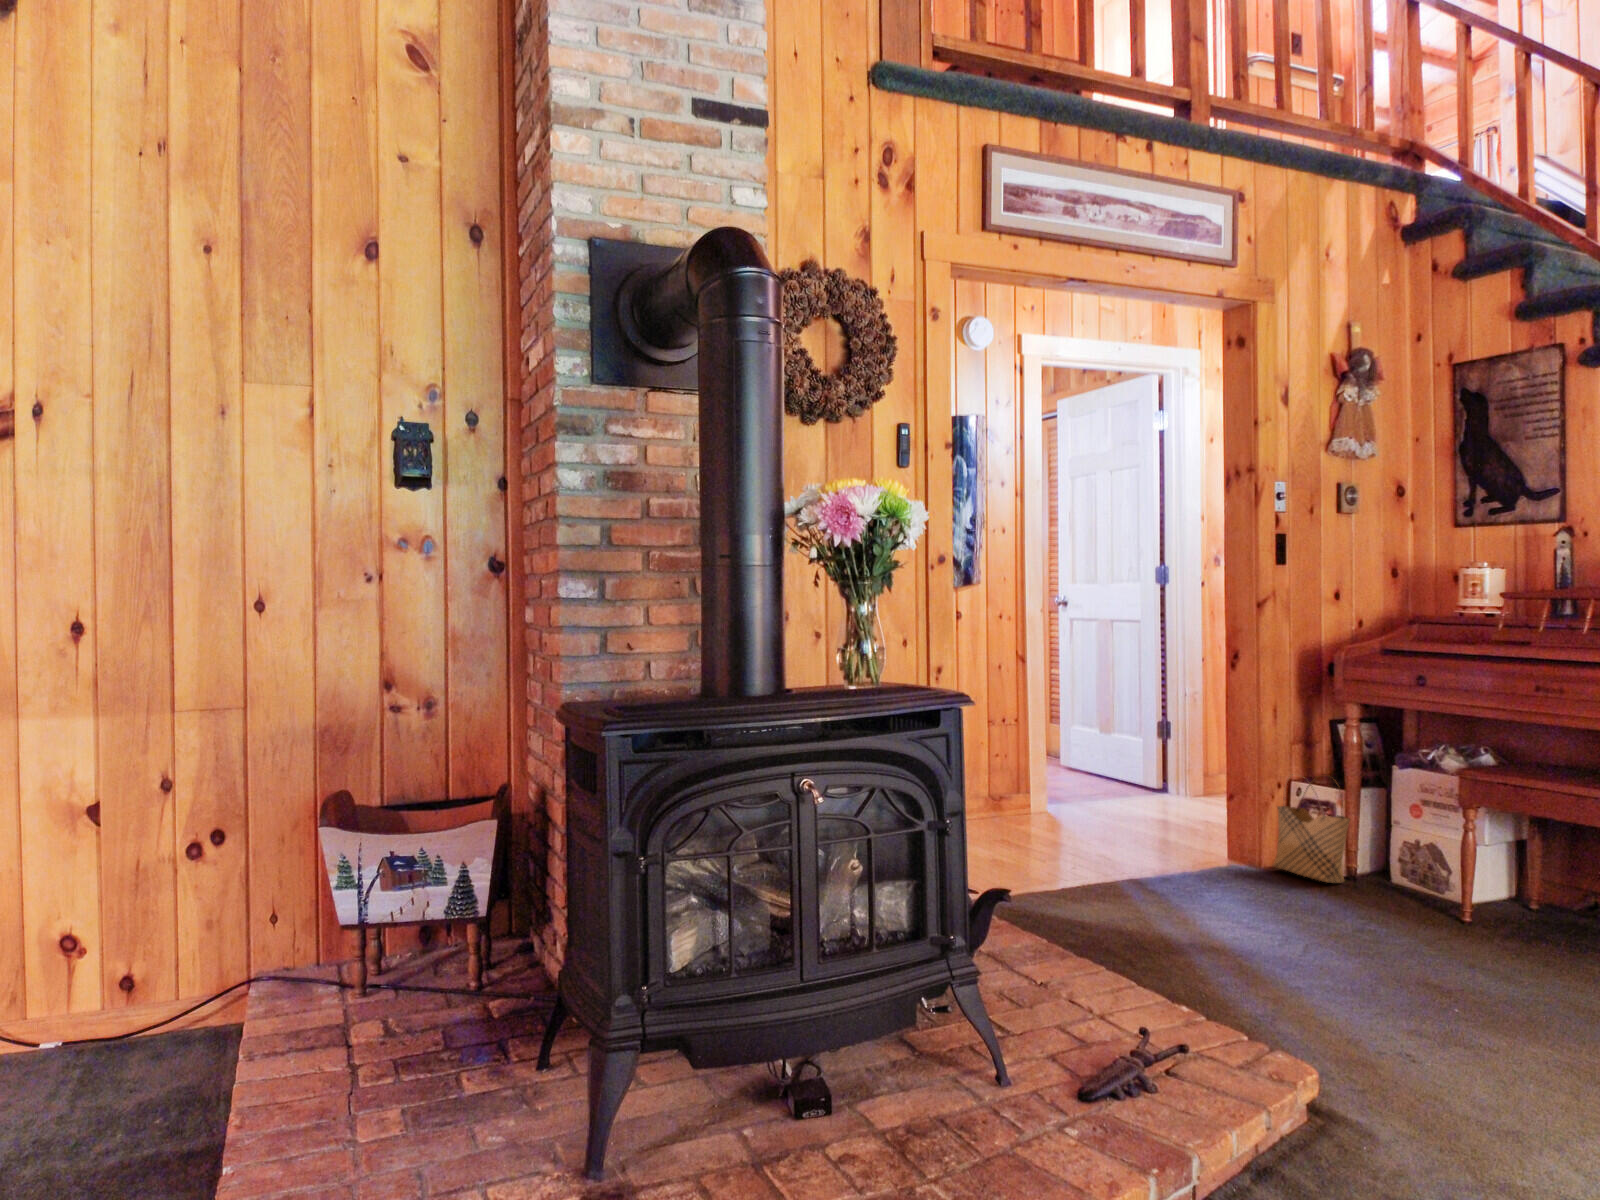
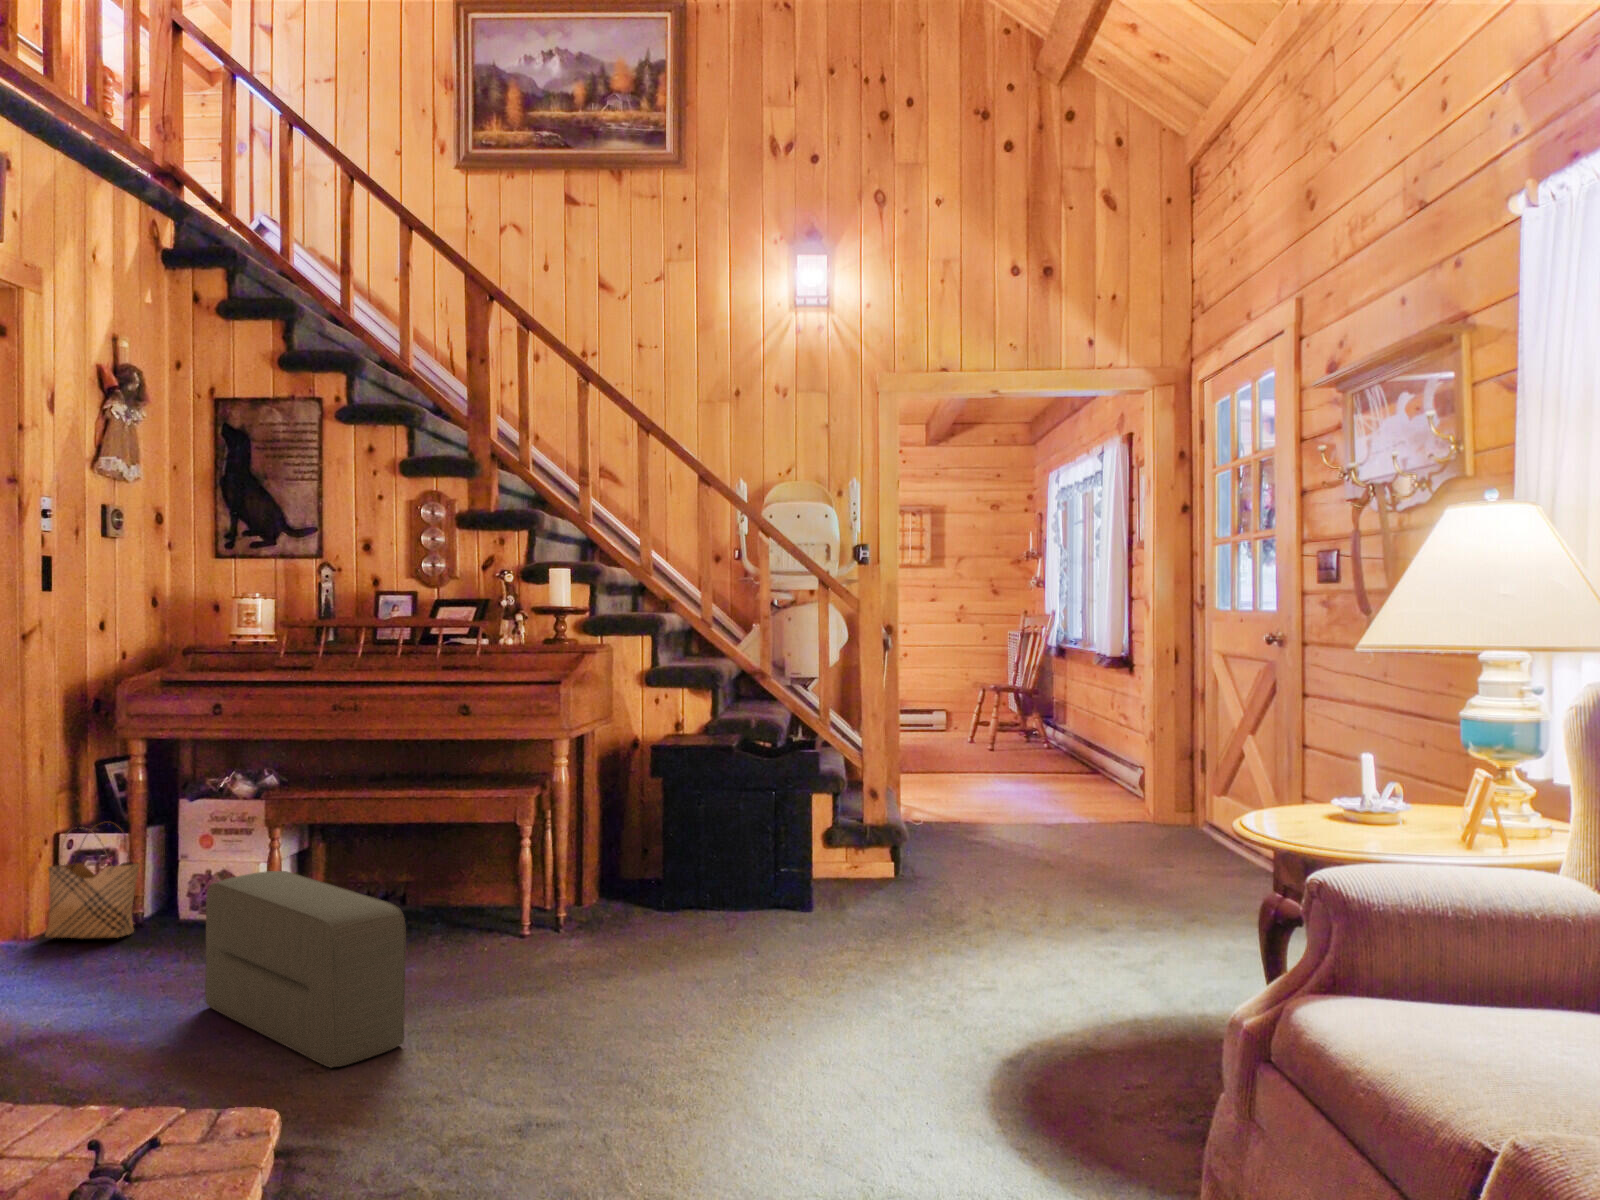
pouf: none [1354,838,1518,1057] -> present [205,871,406,1068]

